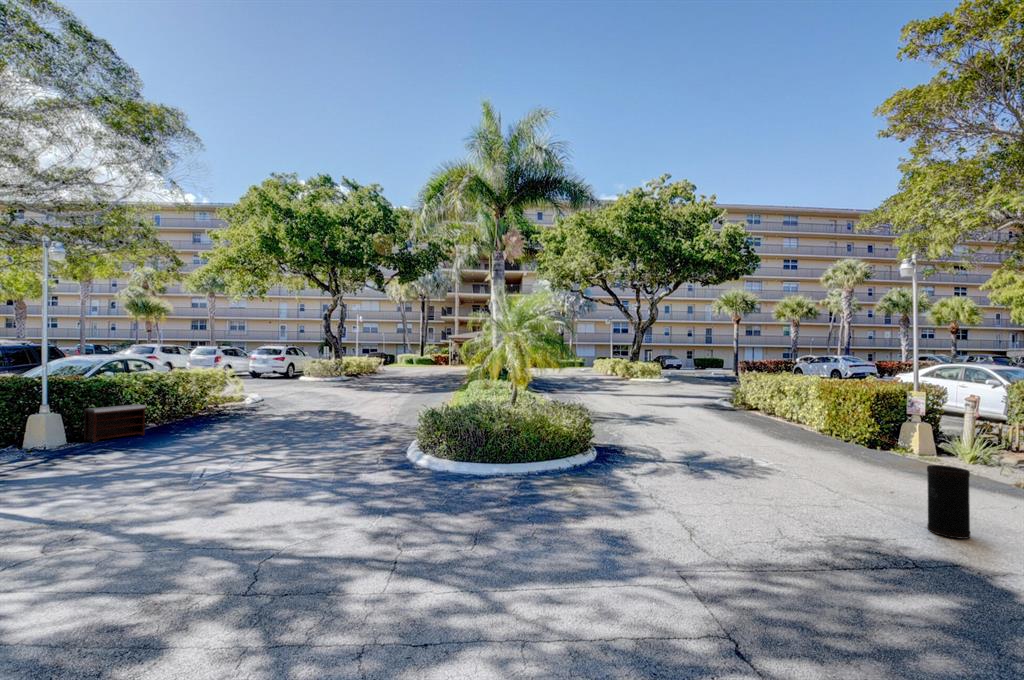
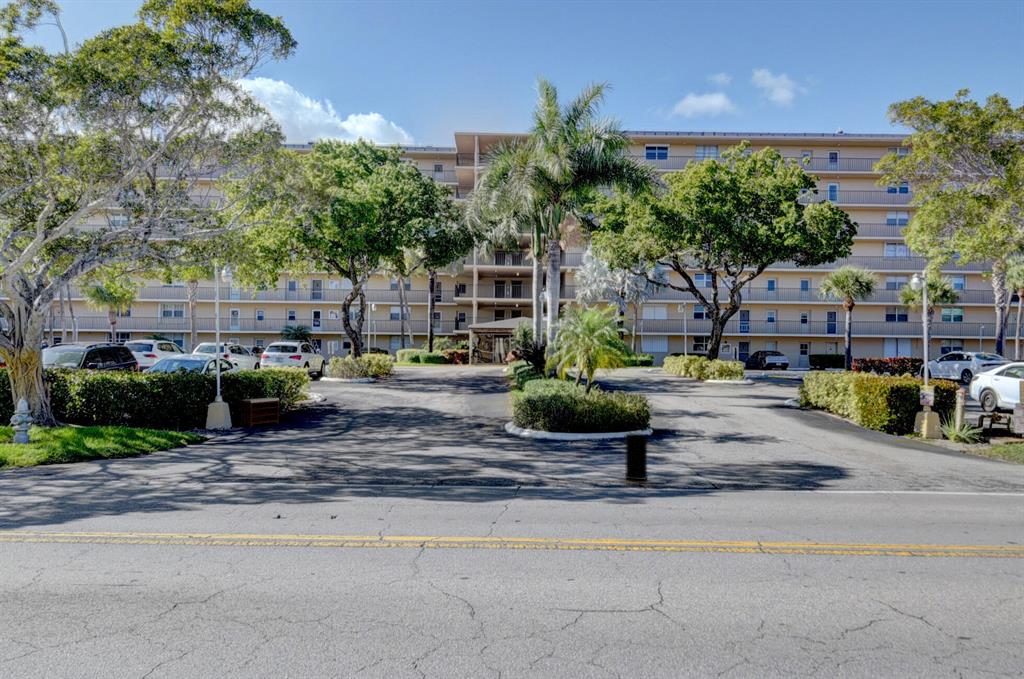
trash can: present [927,465,970,539] -> present [625,434,647,480]

